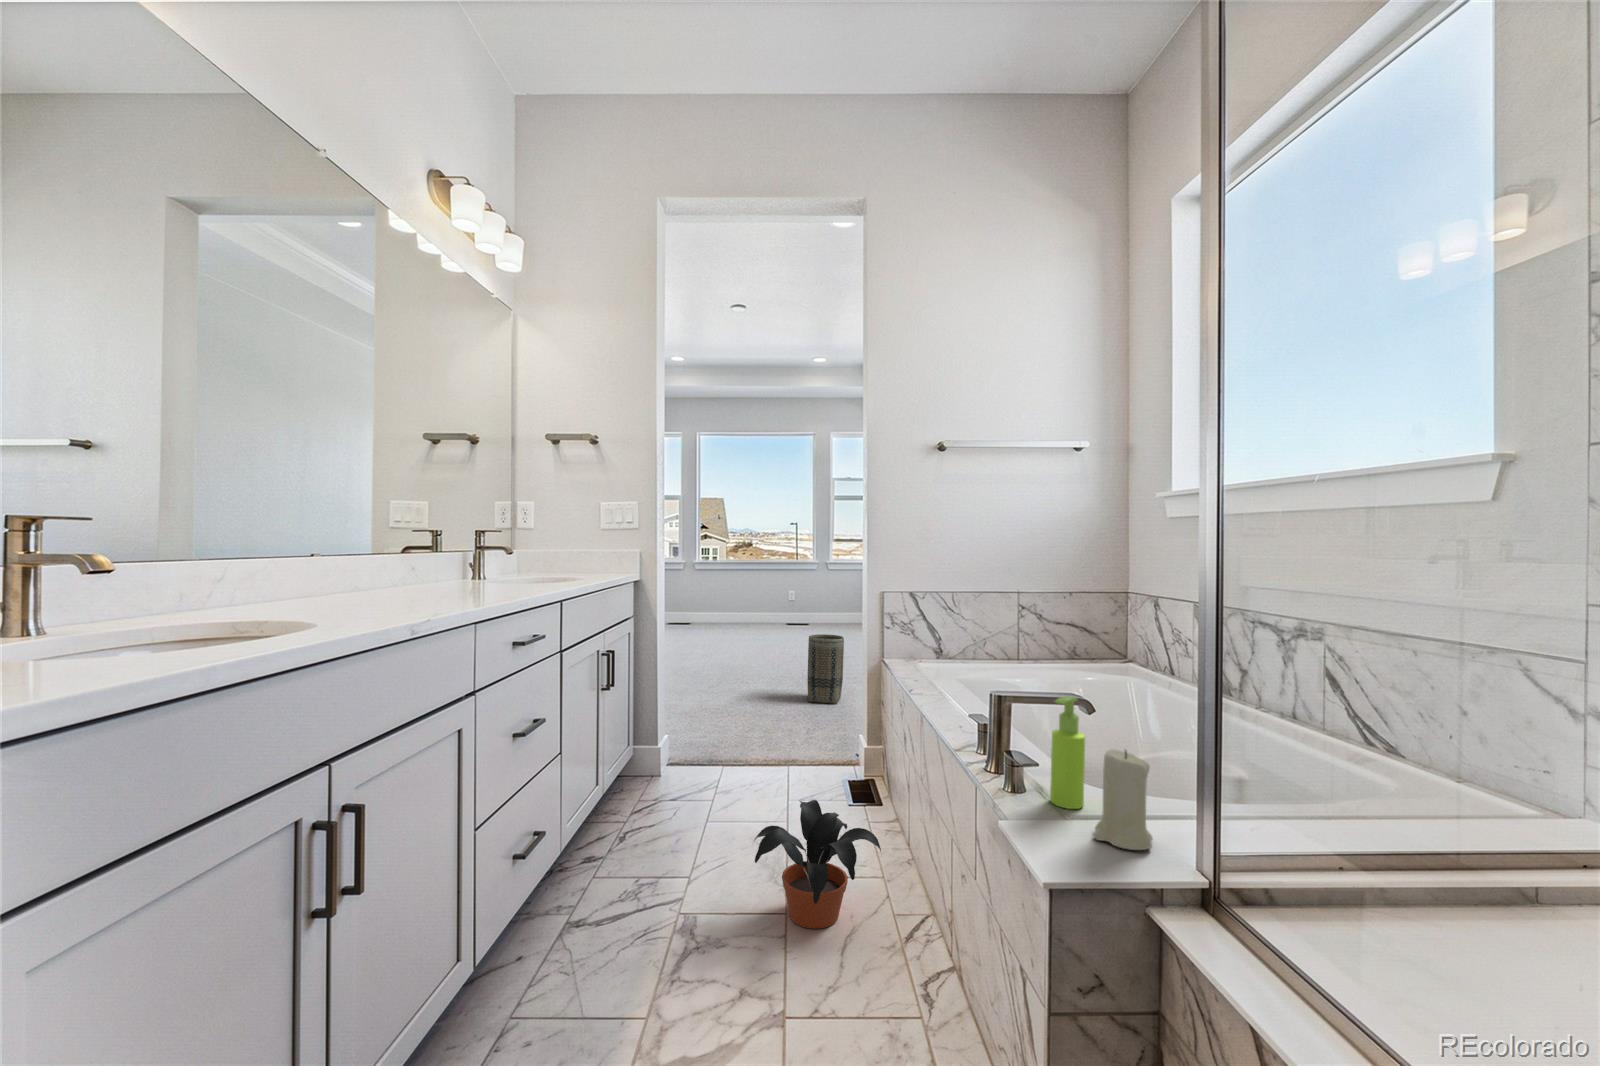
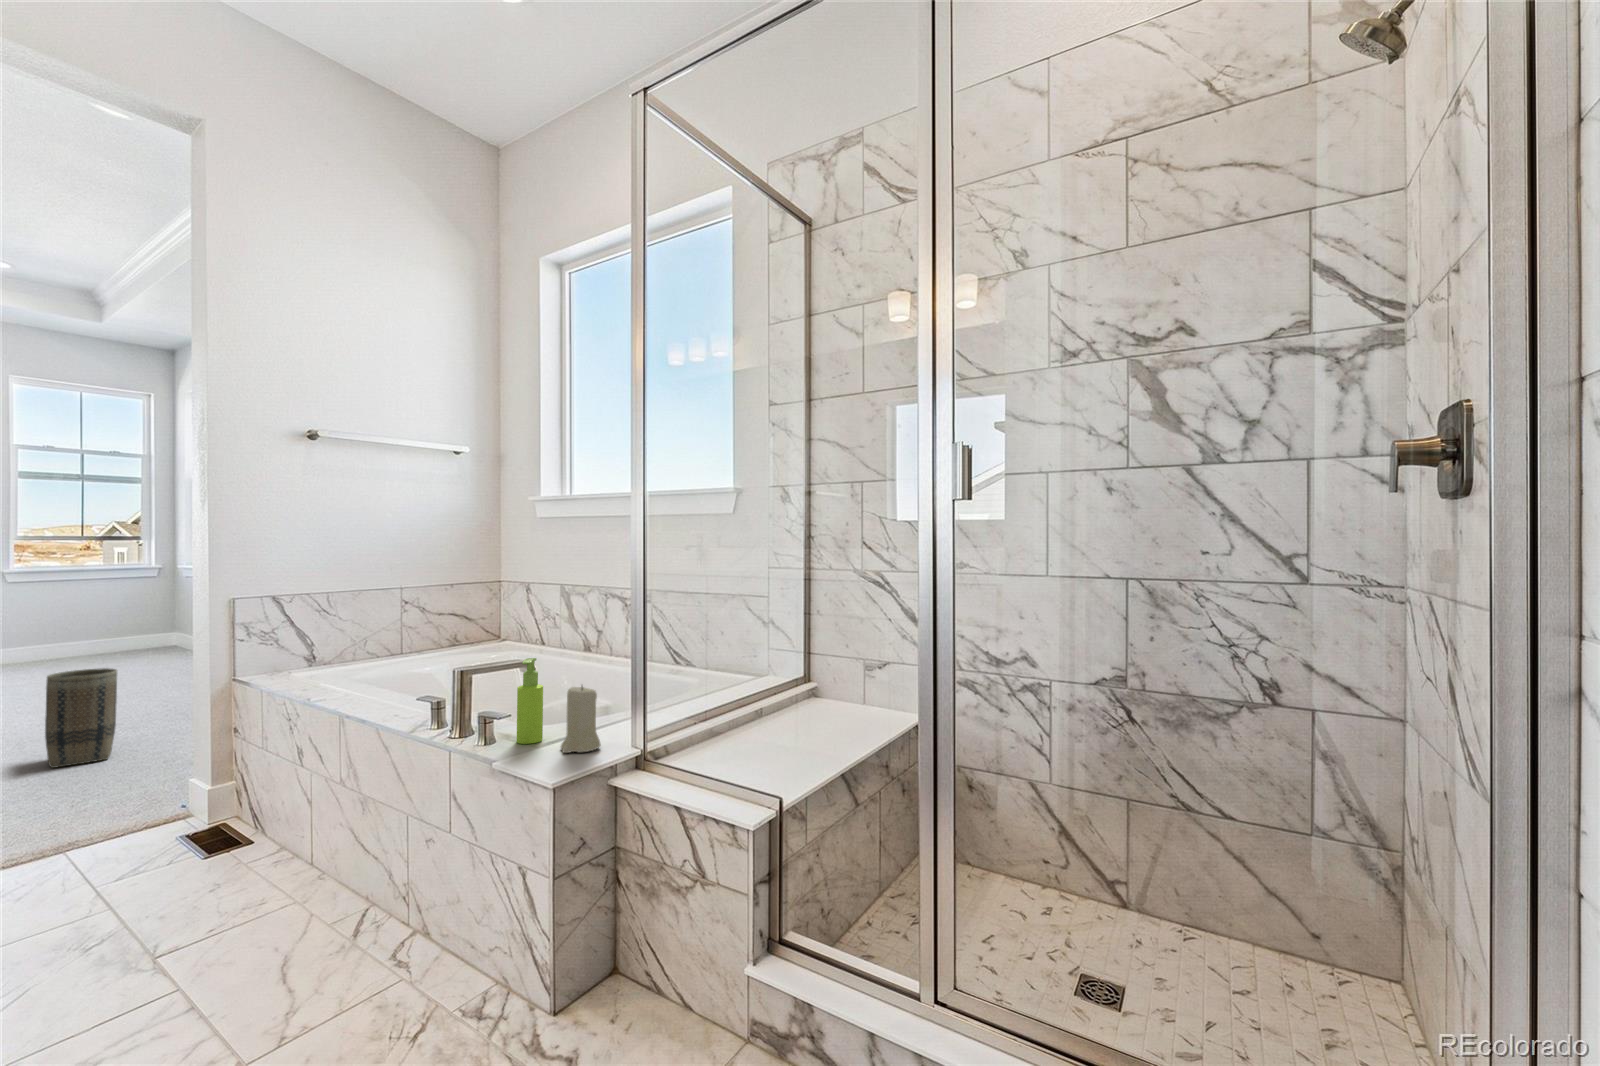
potted plant: present [754,800,881,929] -> none [127,841,319,981]

